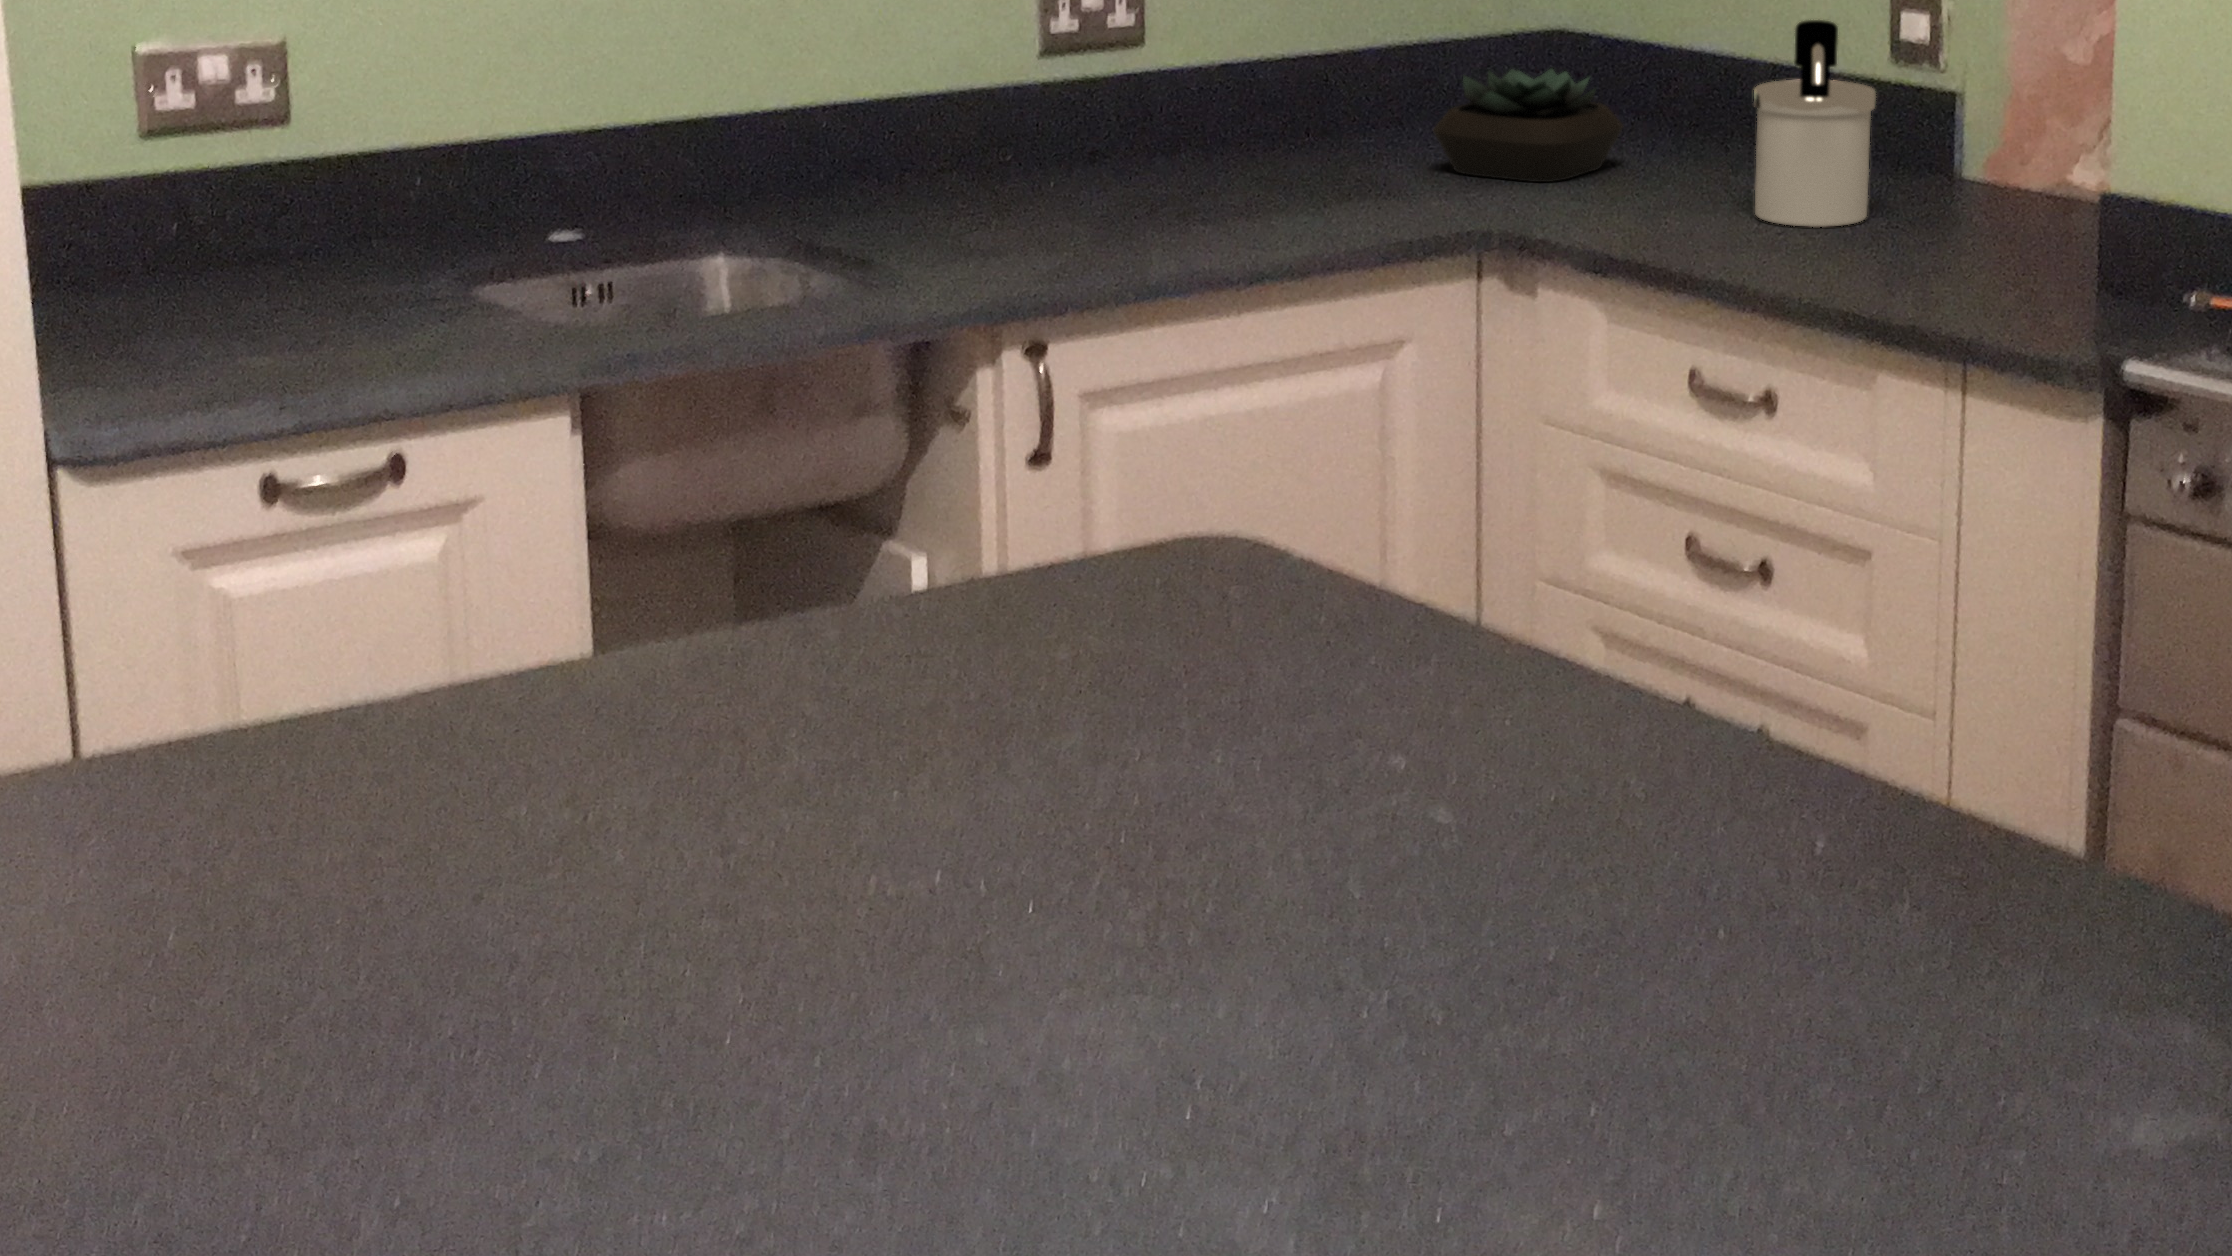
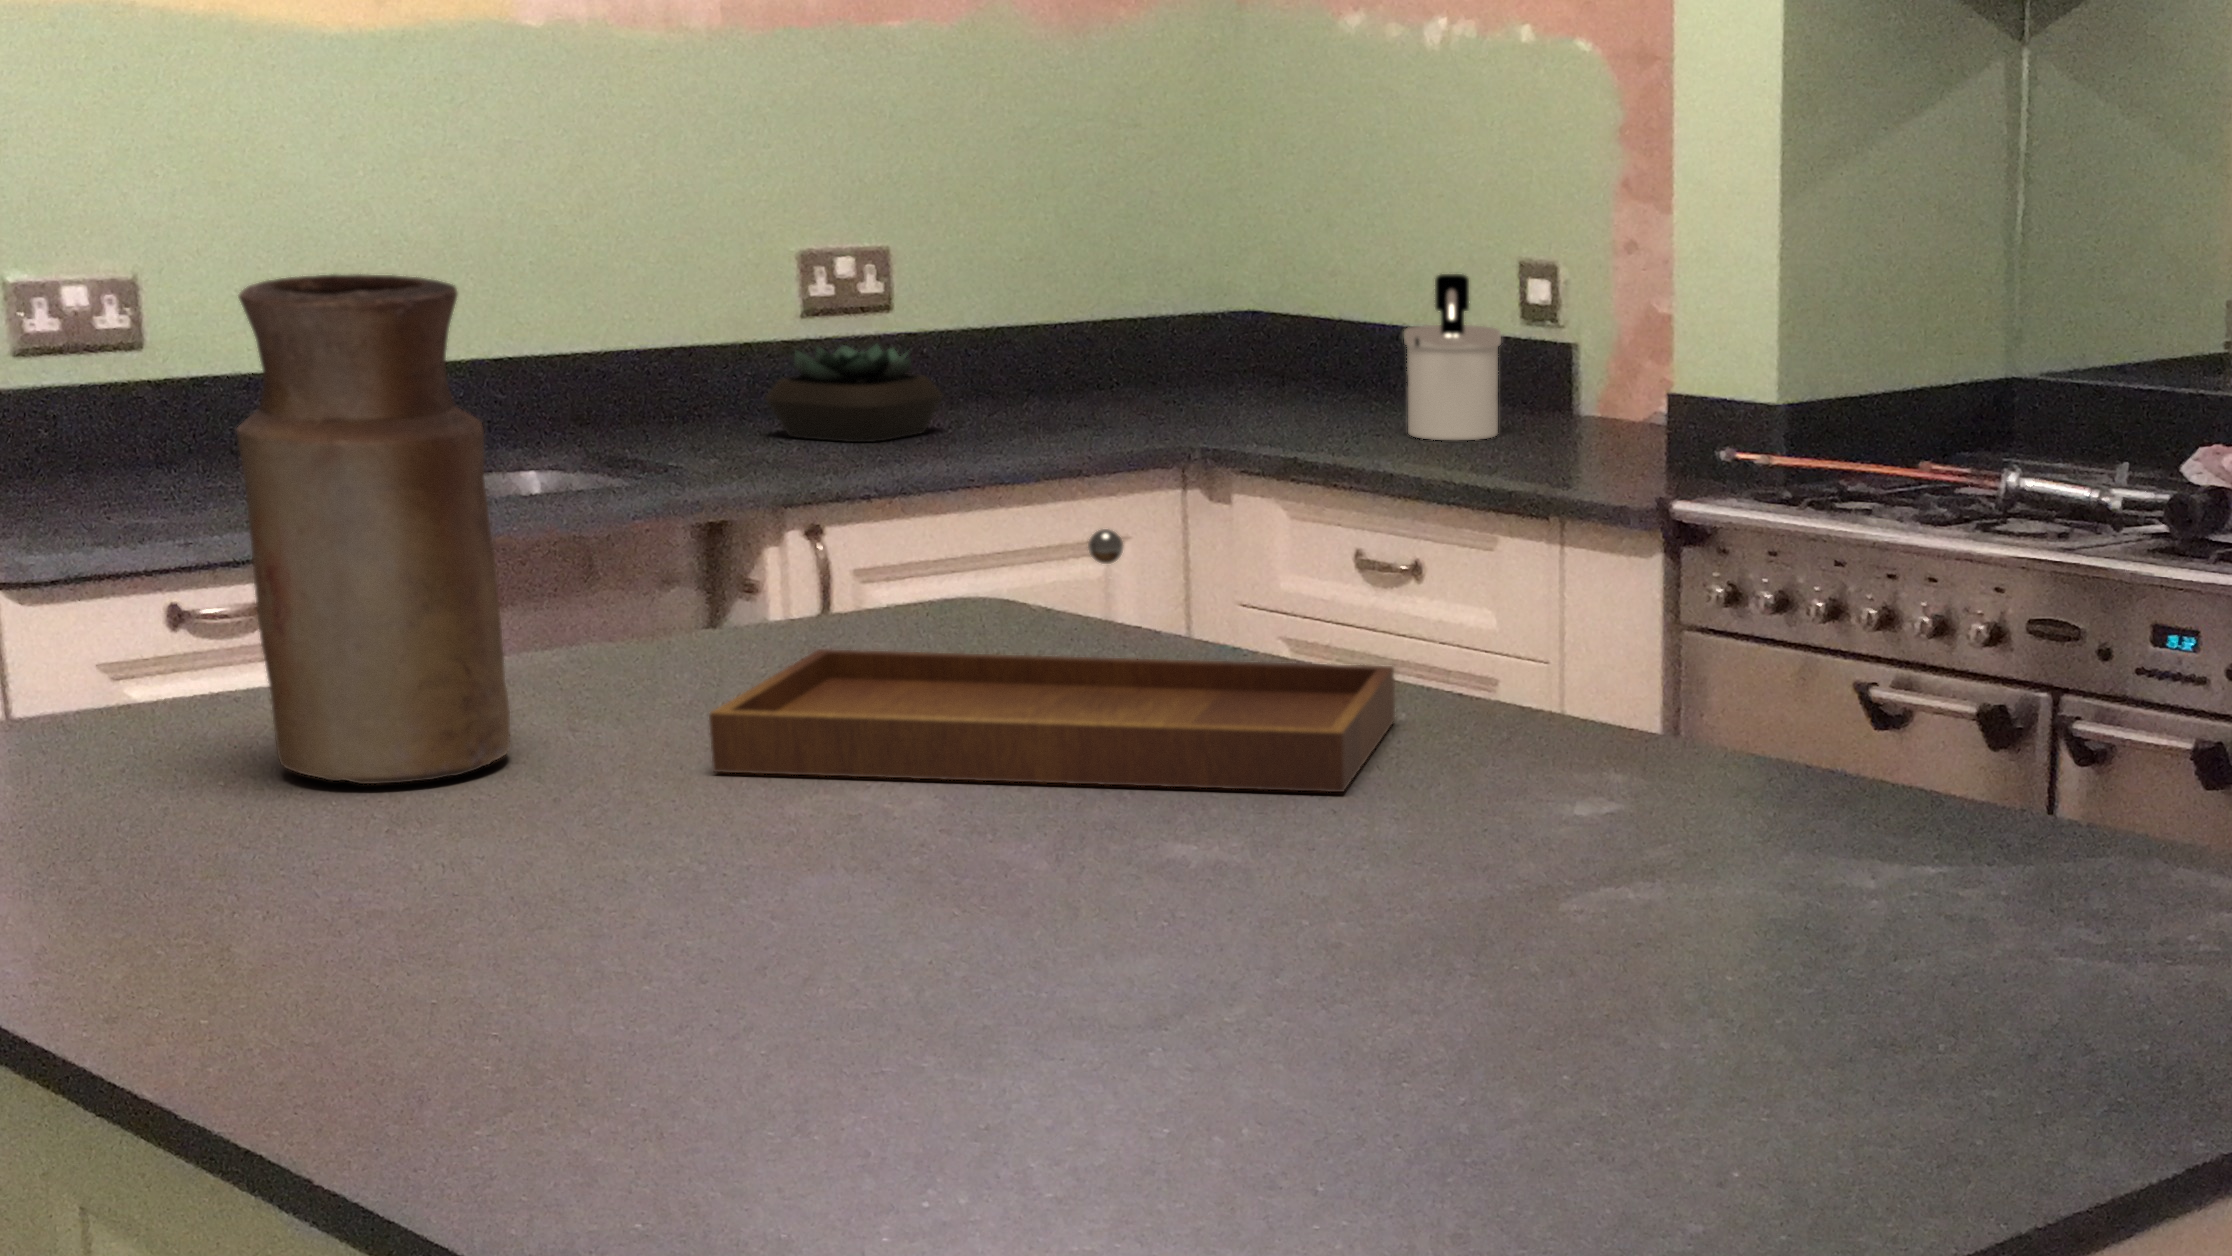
succulent plant: present [1433,69,1623,182] -> present [765,344,943,442]
vase: none [118,277,506,1049] -> present [237,274,510,784]
tray: none [782,653,1828,1155] -> present [709,529,1395,792]

